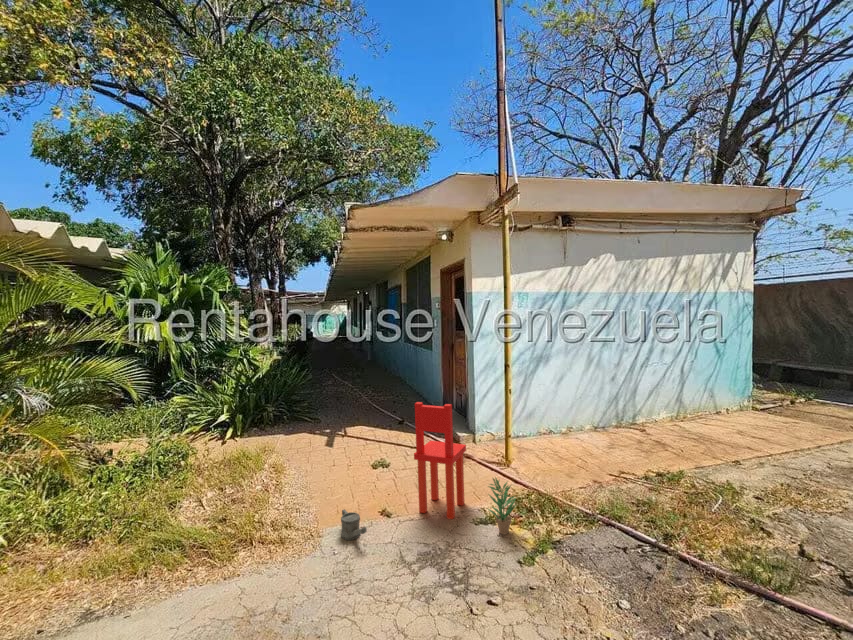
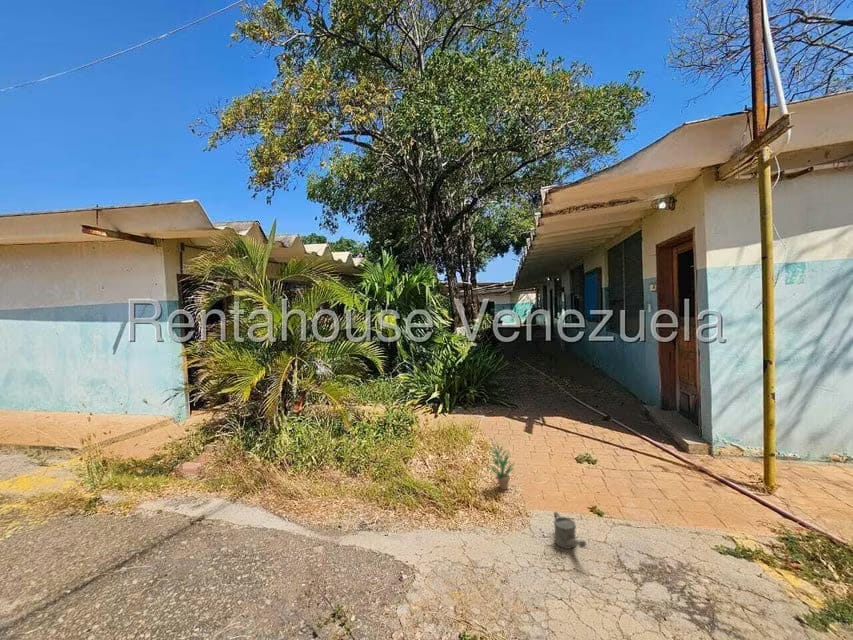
chair: present [414,402,466,519] -> none [639,402,711,551]
potted plant: present [488,477,516,534] -> present [490,445,513,490]

